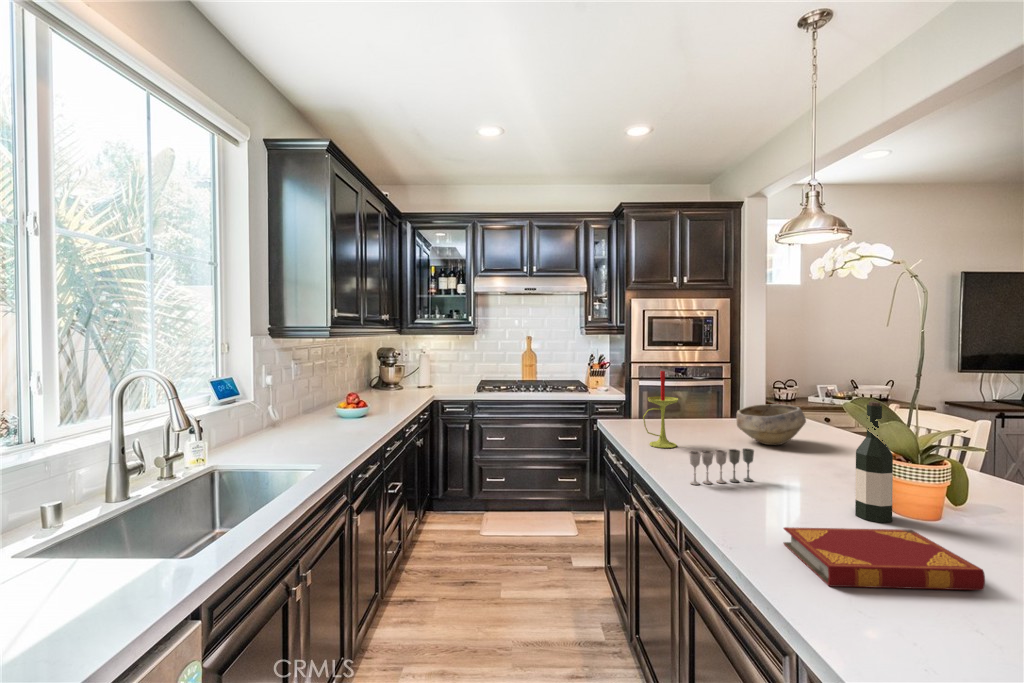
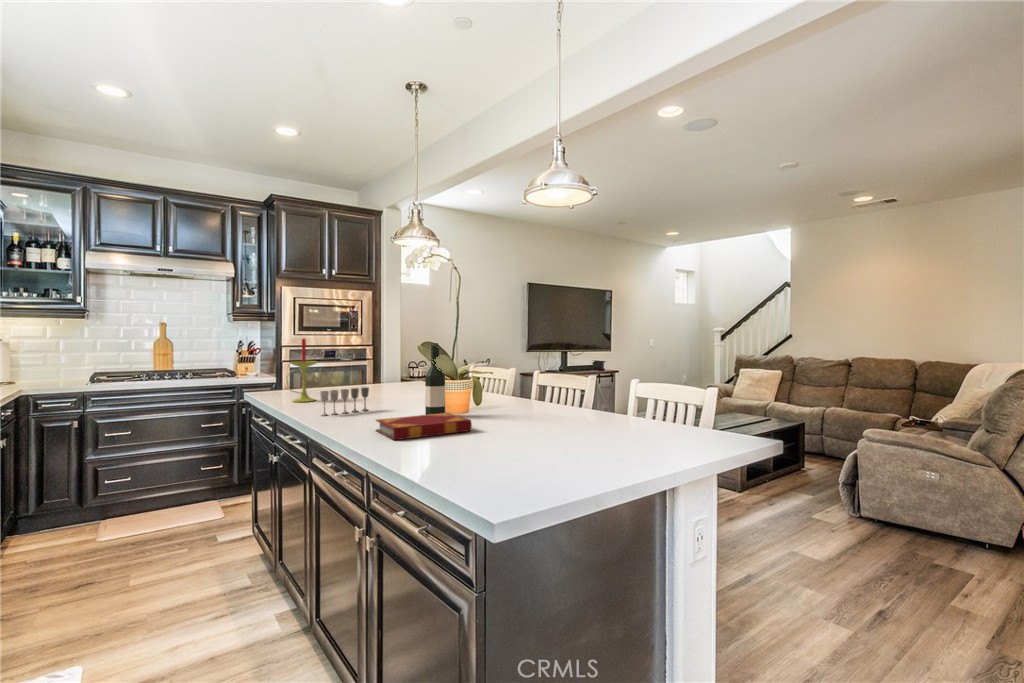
bowl: present [736,404,806,445] -> none [365,365,413,395]

